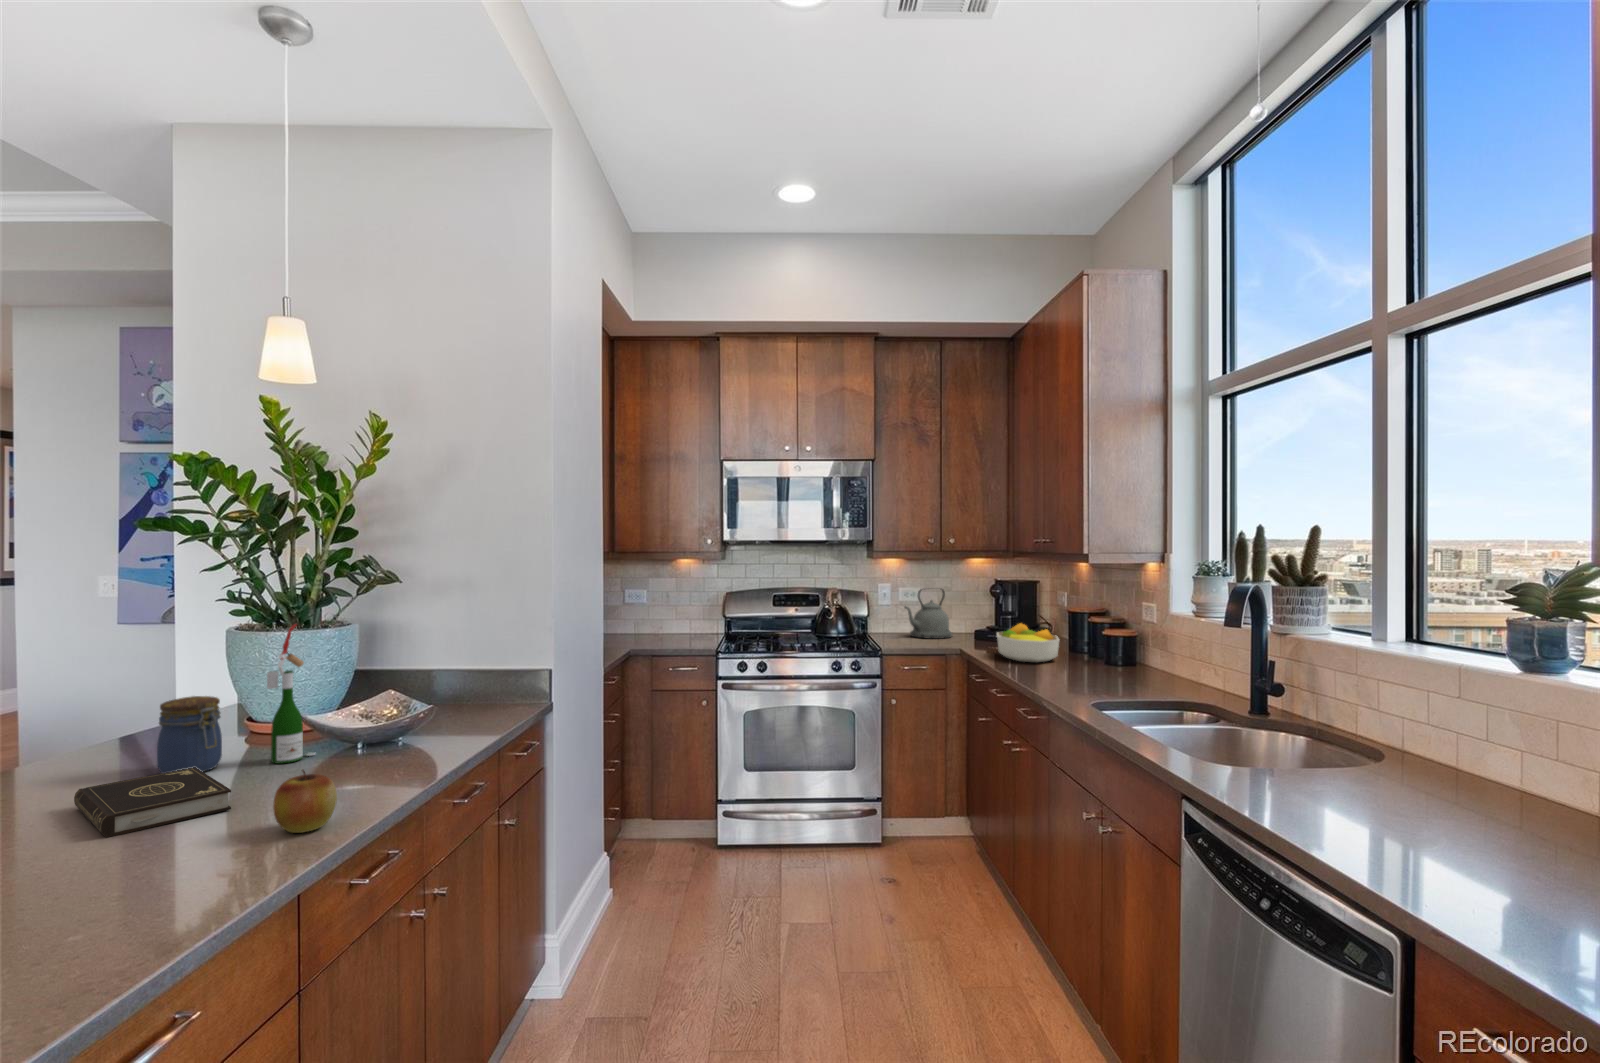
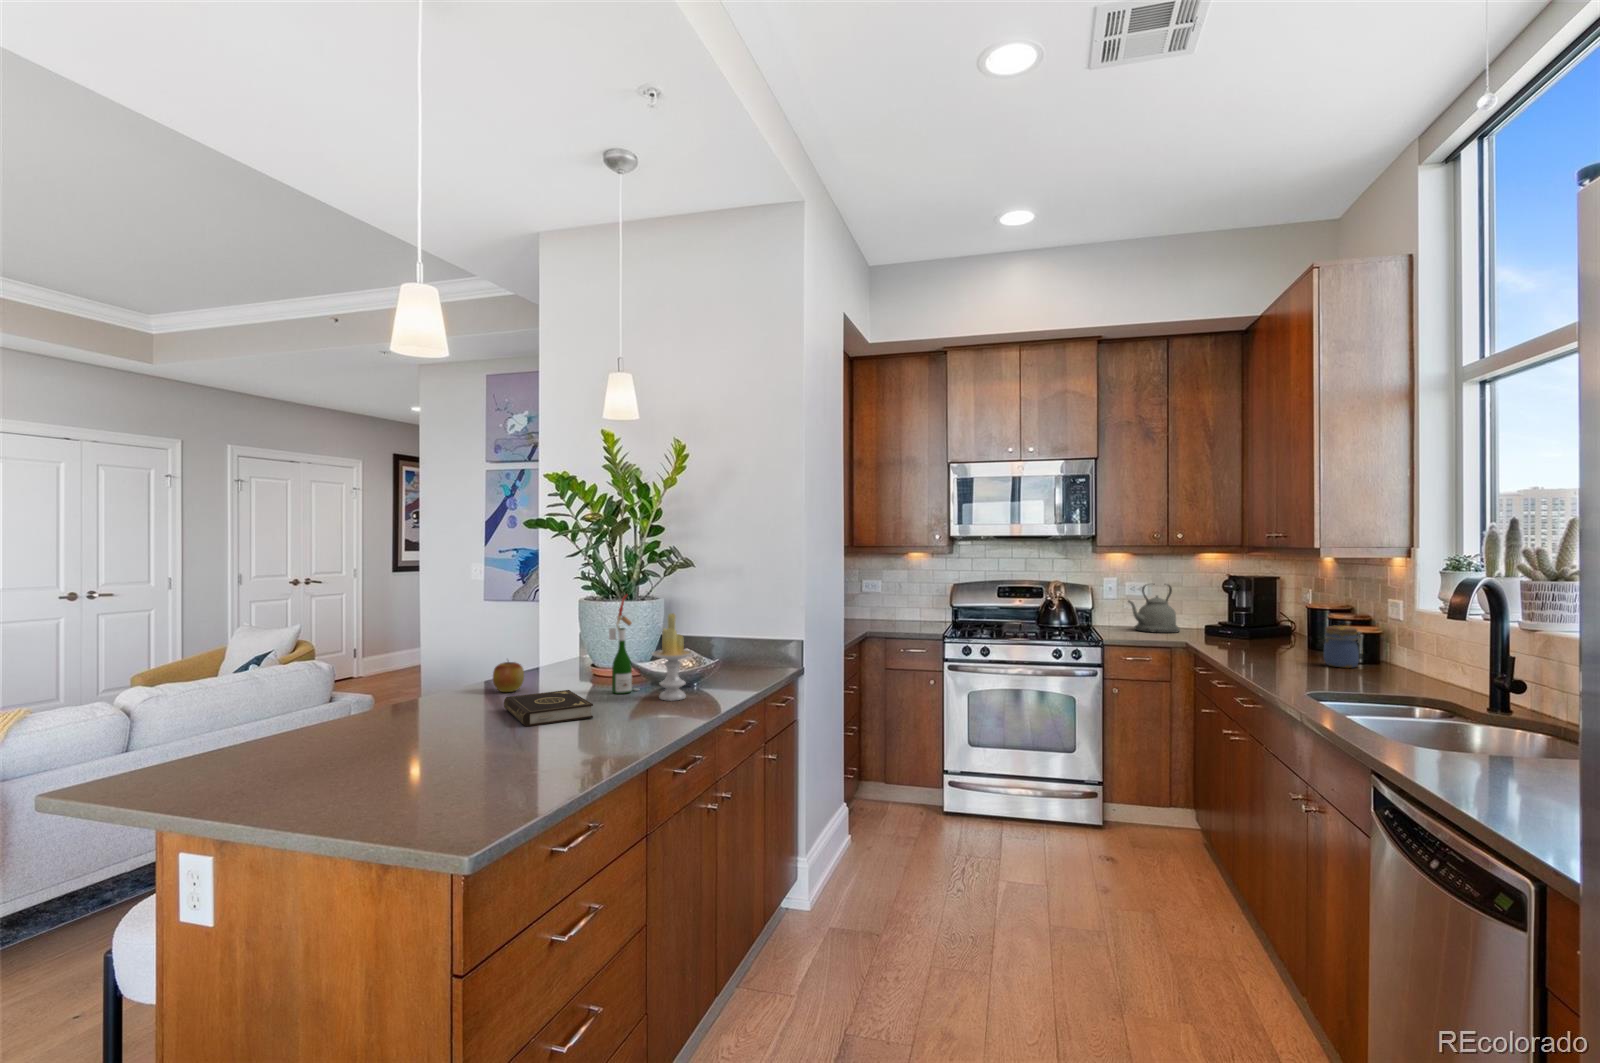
fruit bowl: present [997,623,1059,663] -> none [1222,618,1291,658]
candle: none [332,648,398,769] -> present [652,613,694,701]
jar: present [157,696,222,773] -> present [1324,626,1363,668]
apple: present [273,770,337,833] -> present [493,662,524,692]

